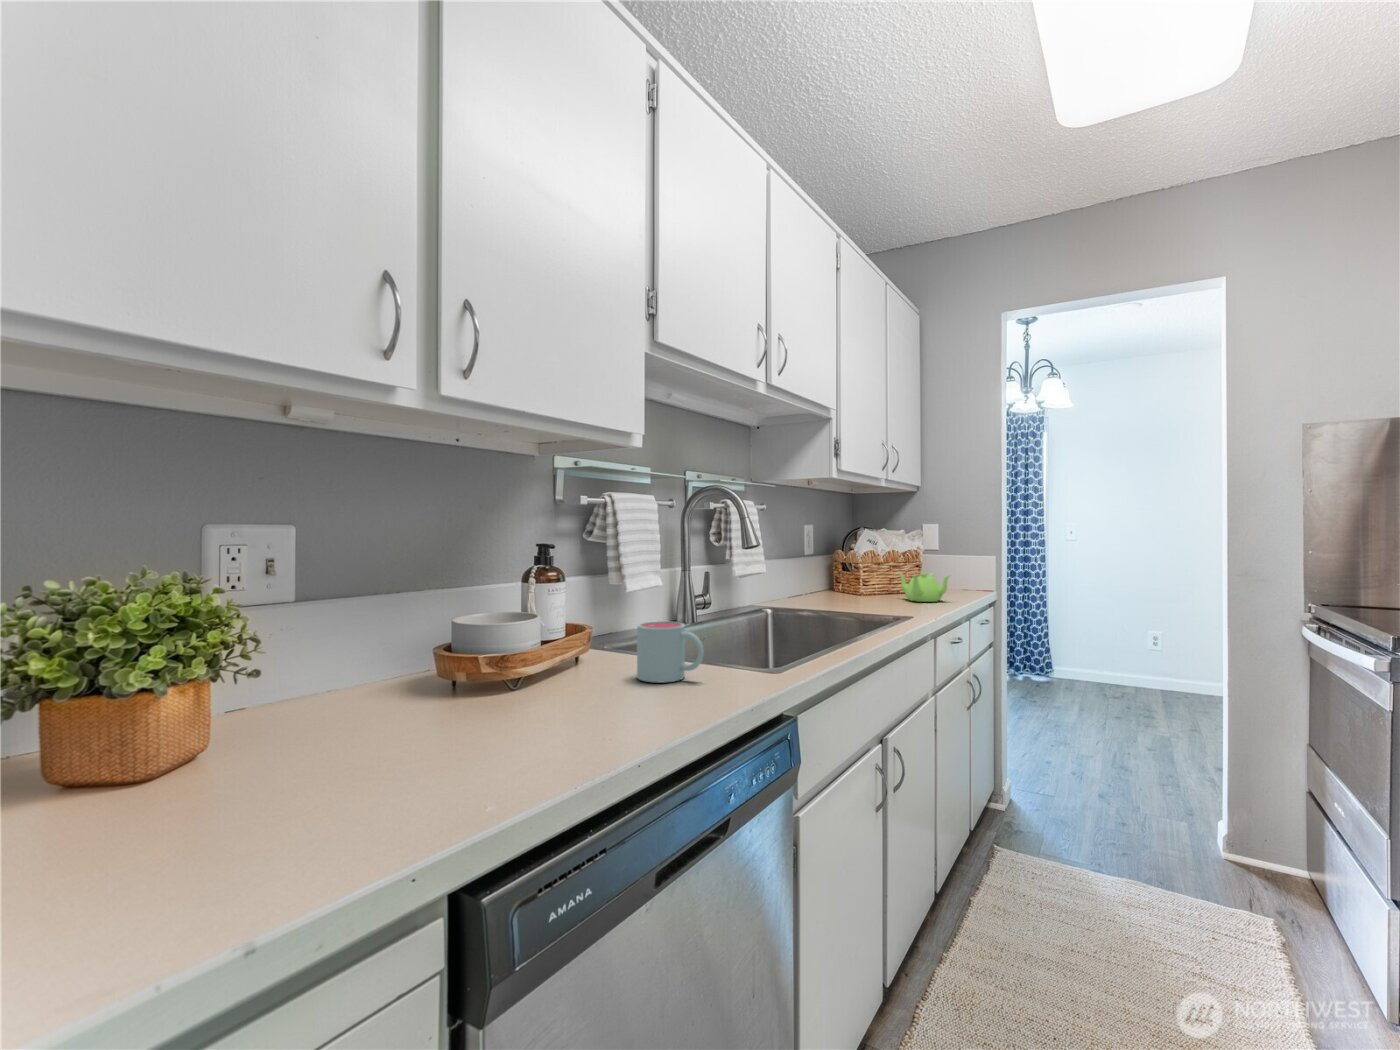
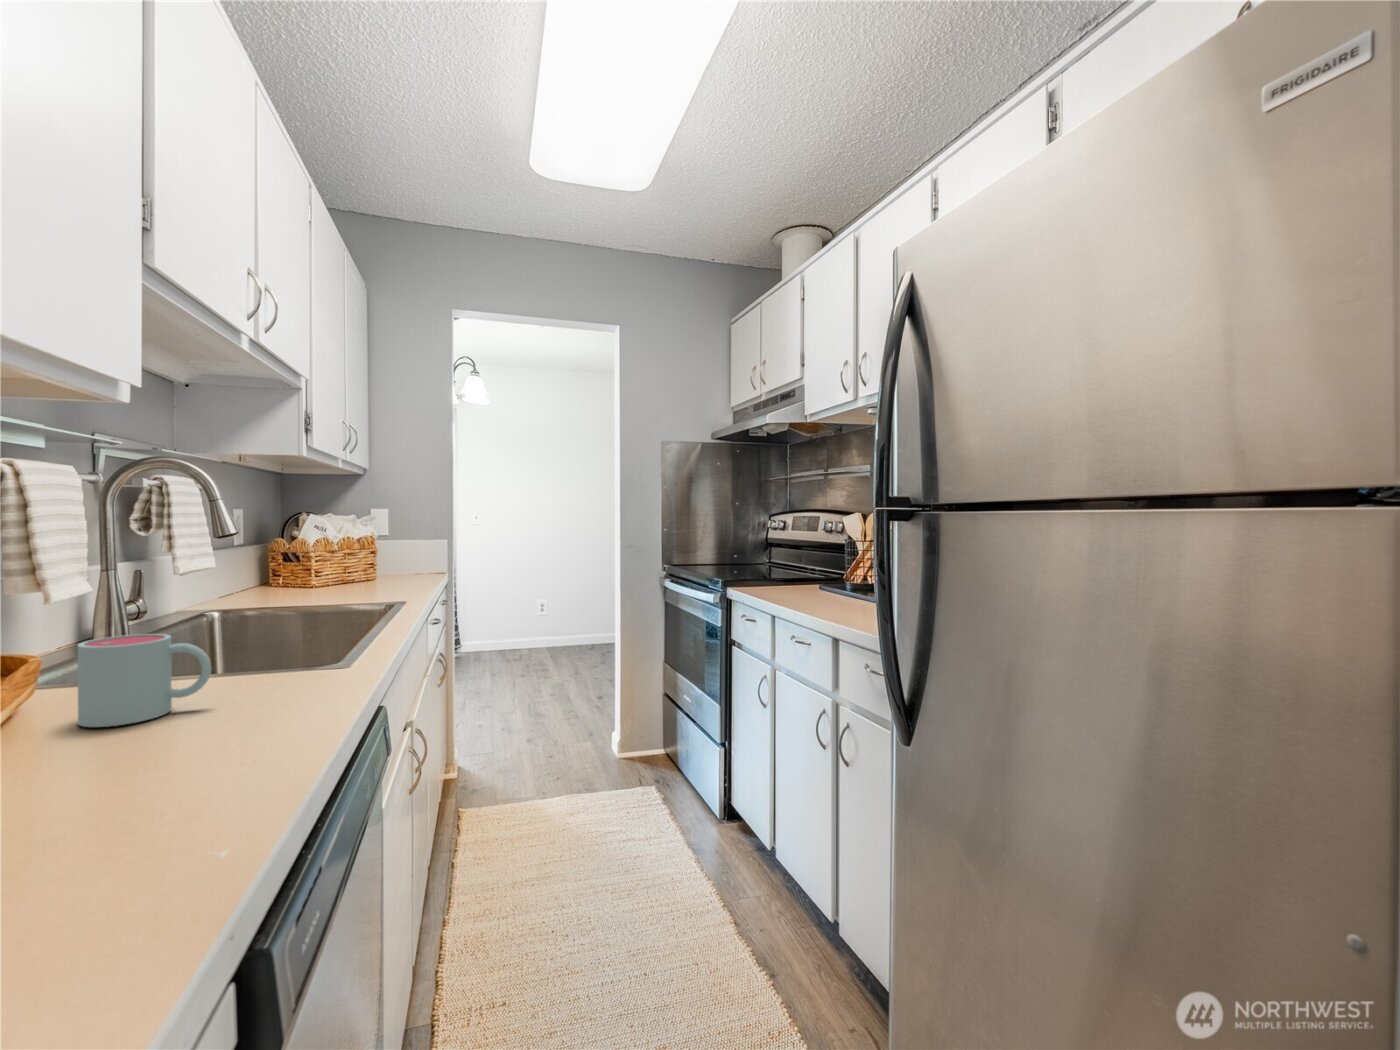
teapot: present [899,573,949,602] -> none [361,558,421,588]

